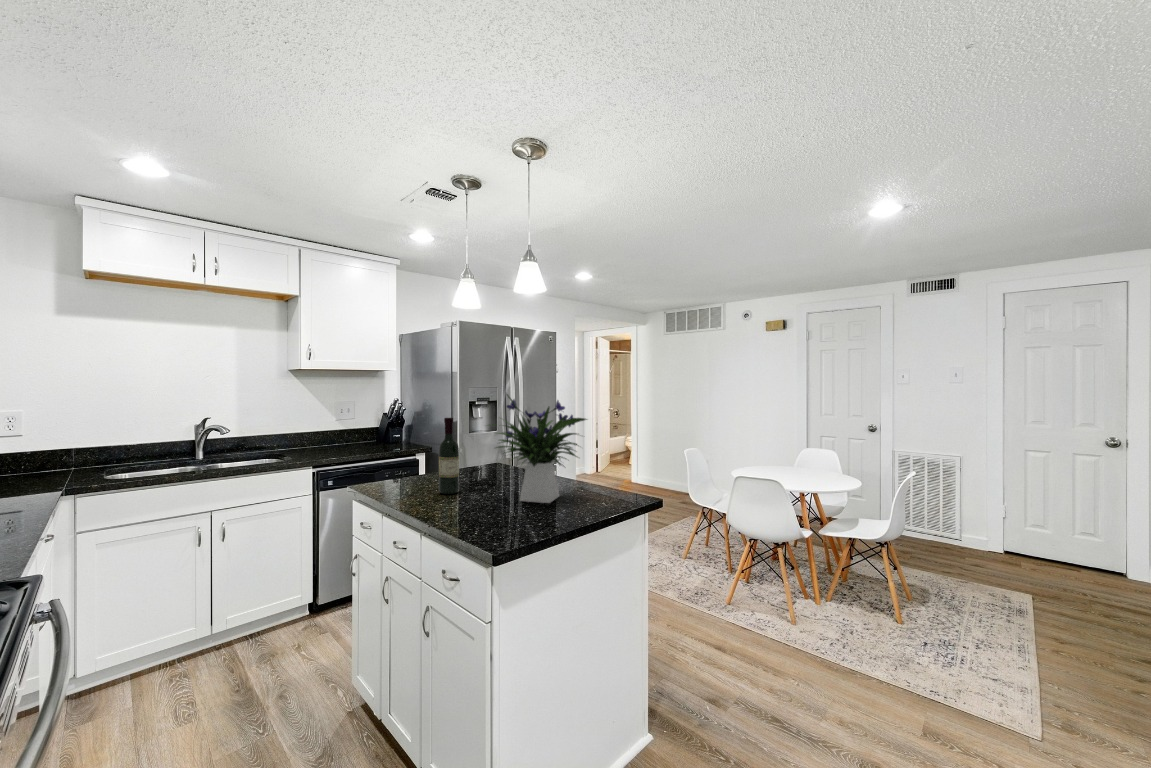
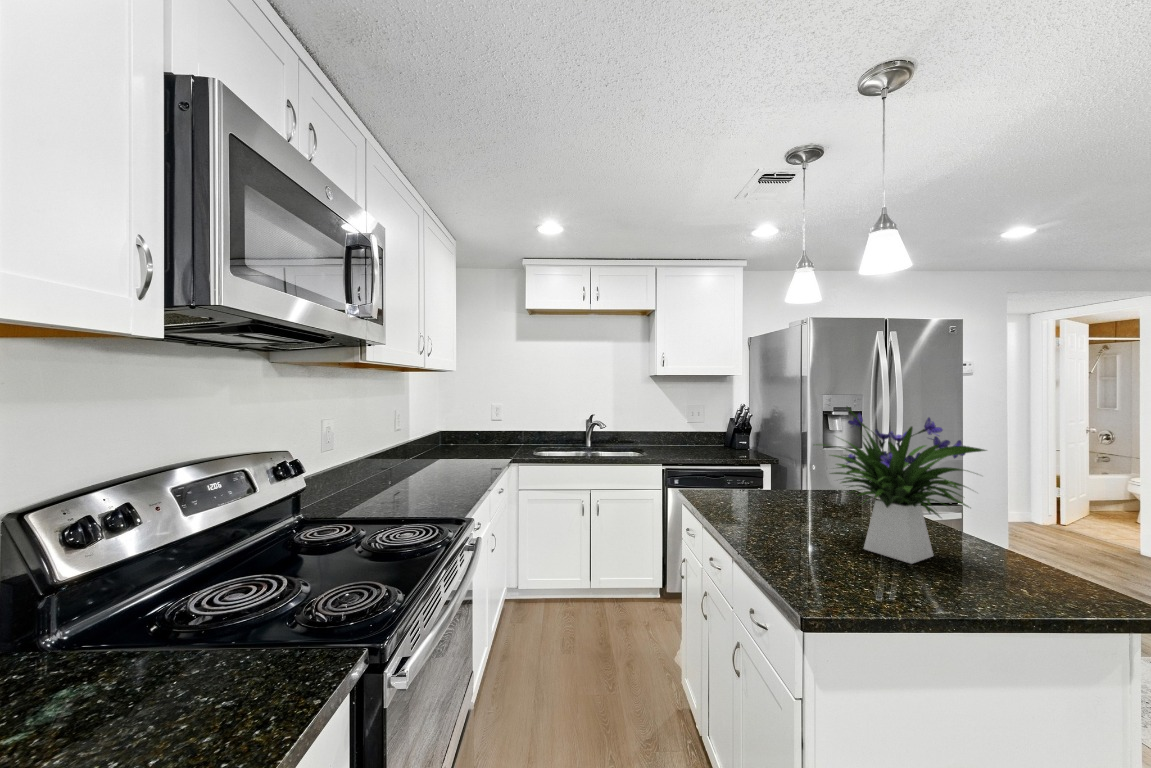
wine bottle: present [439,418,459,494] -> none [761,430,786,519]

